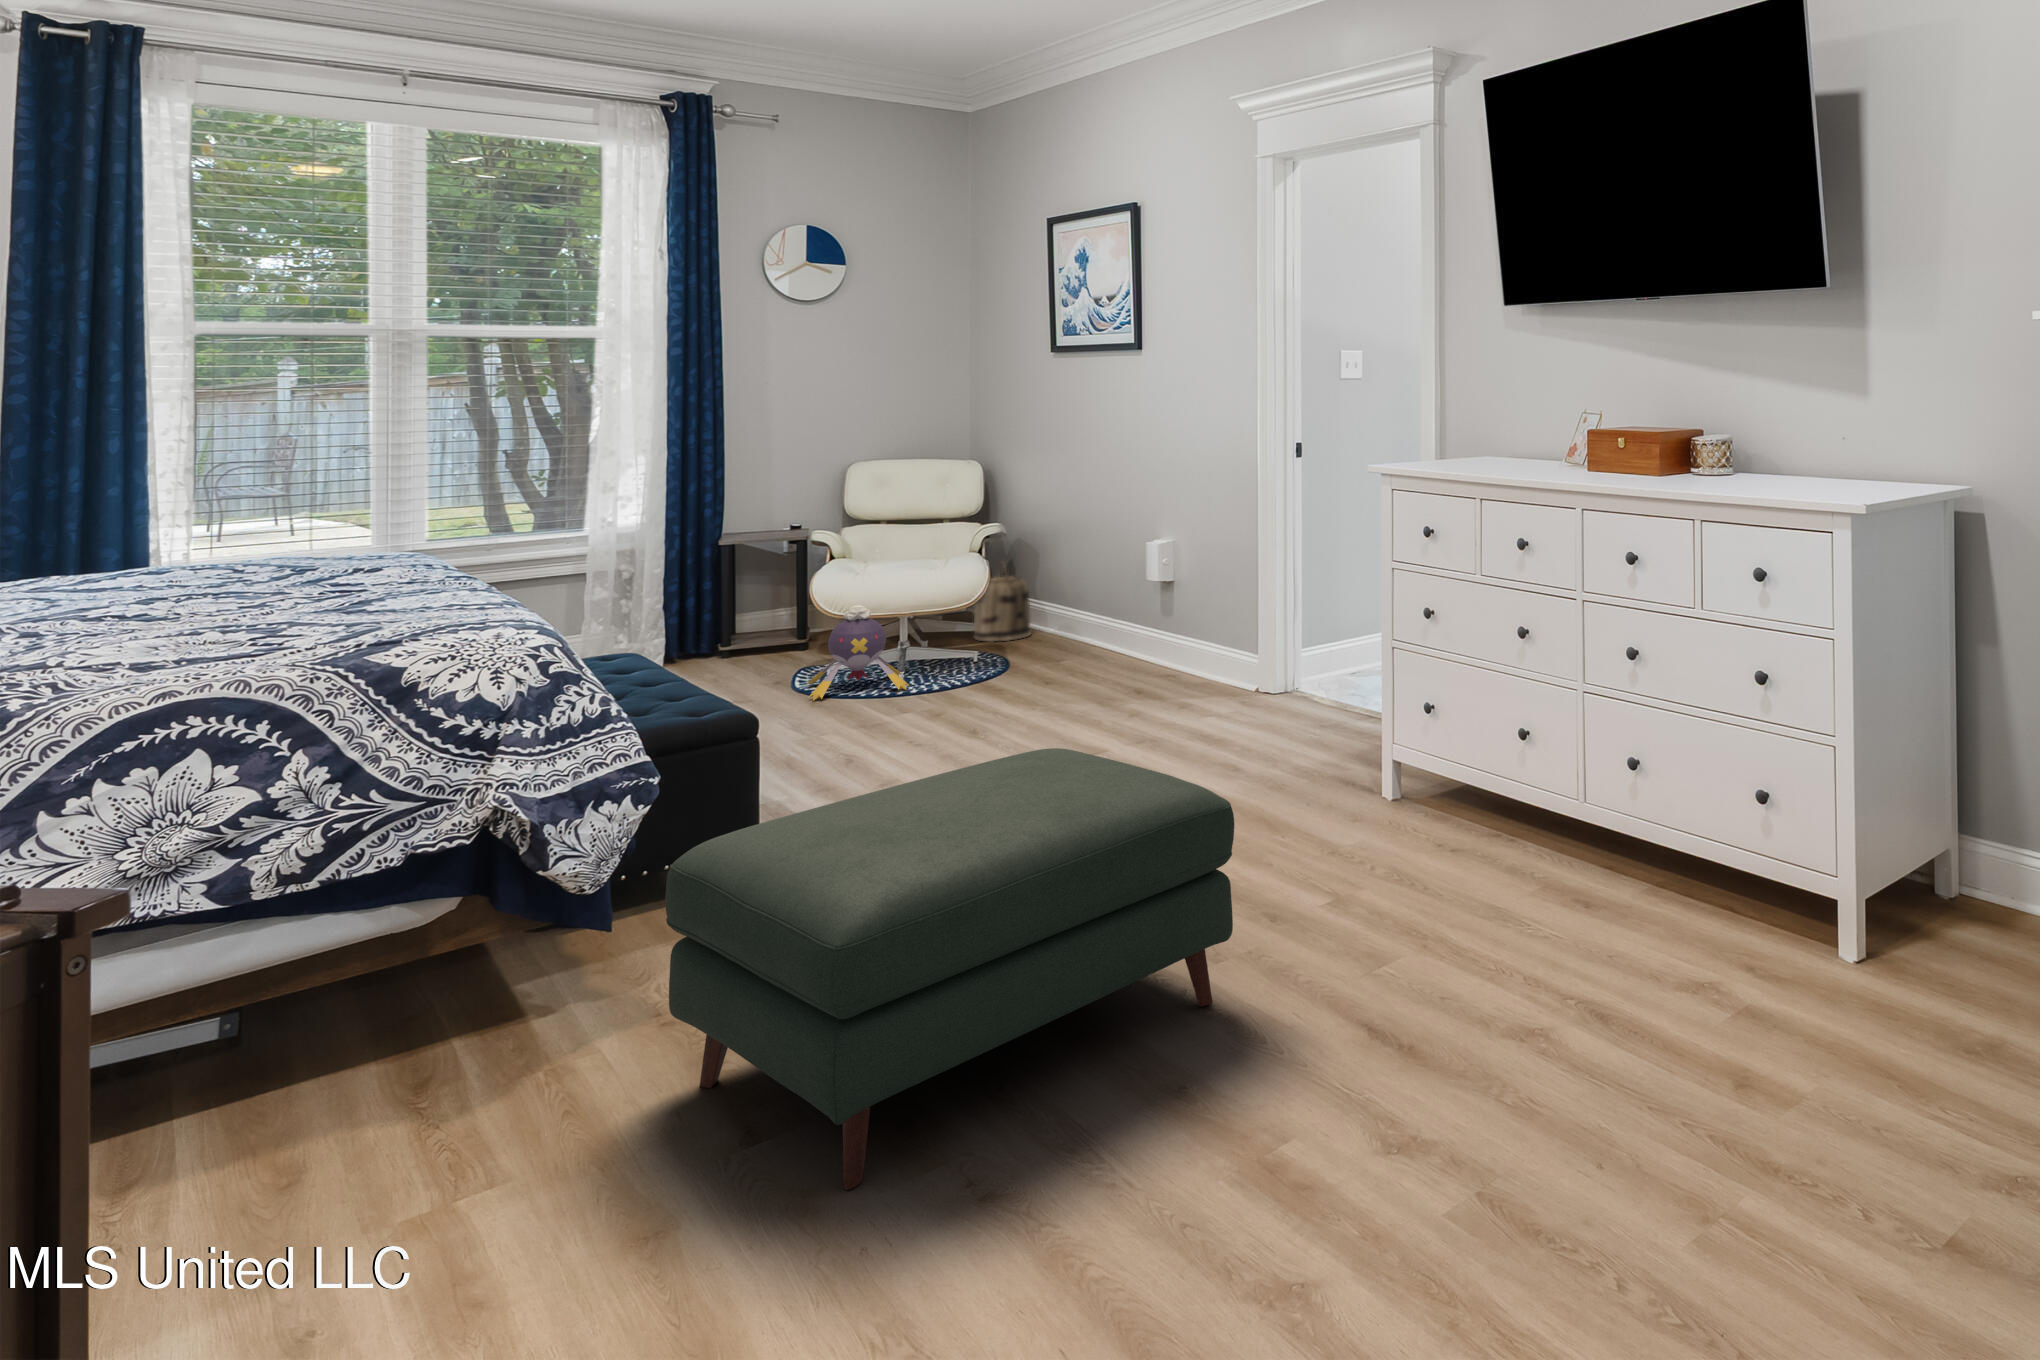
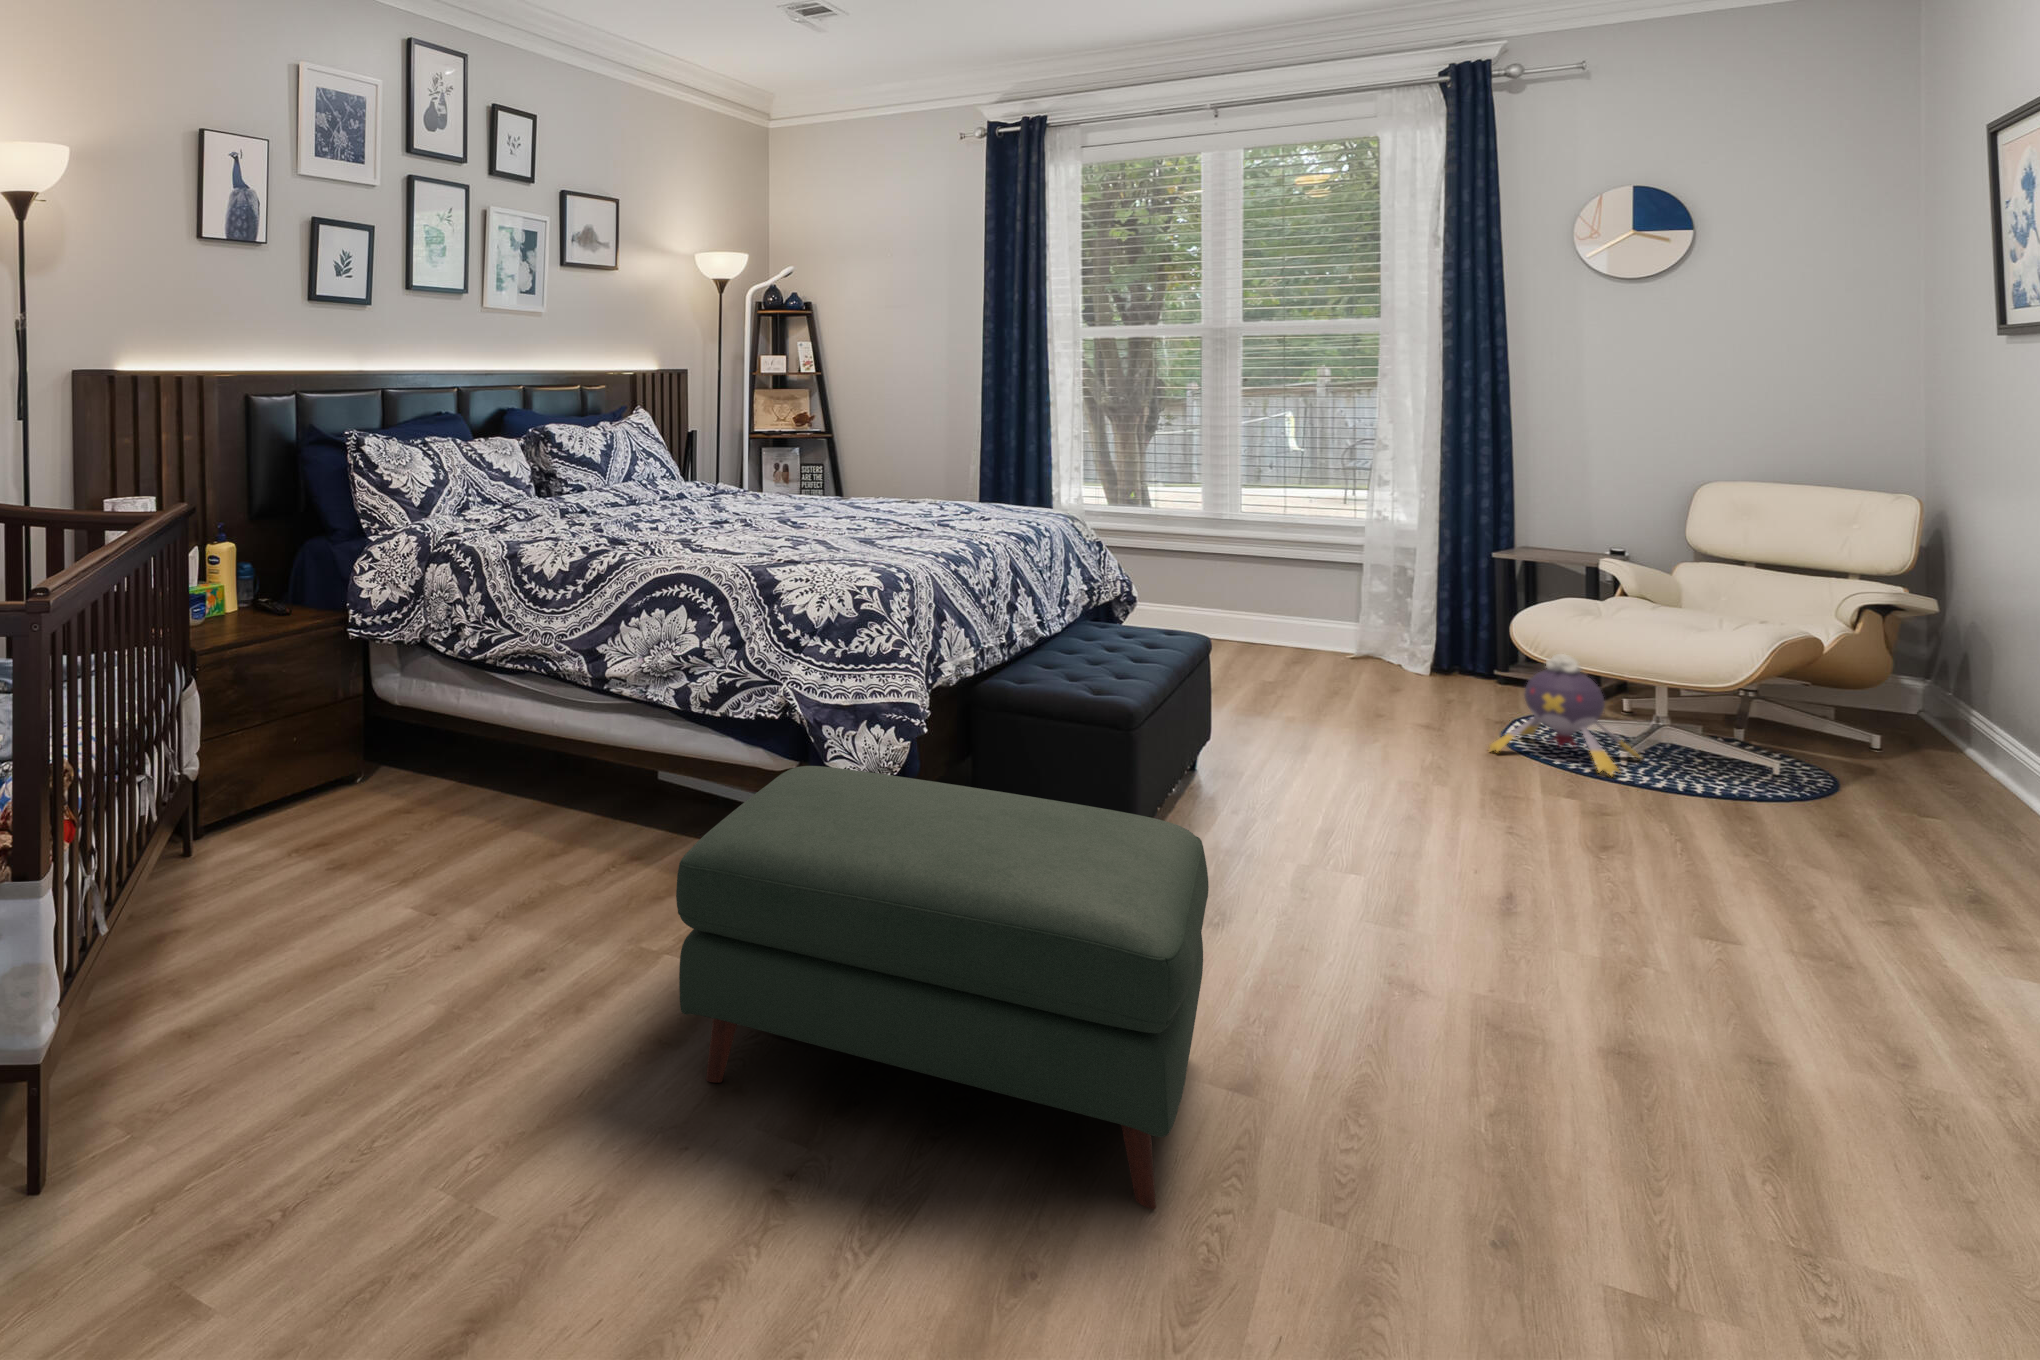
basket: present [974,562,1031,642] -> none [1849,650,1967,775]

